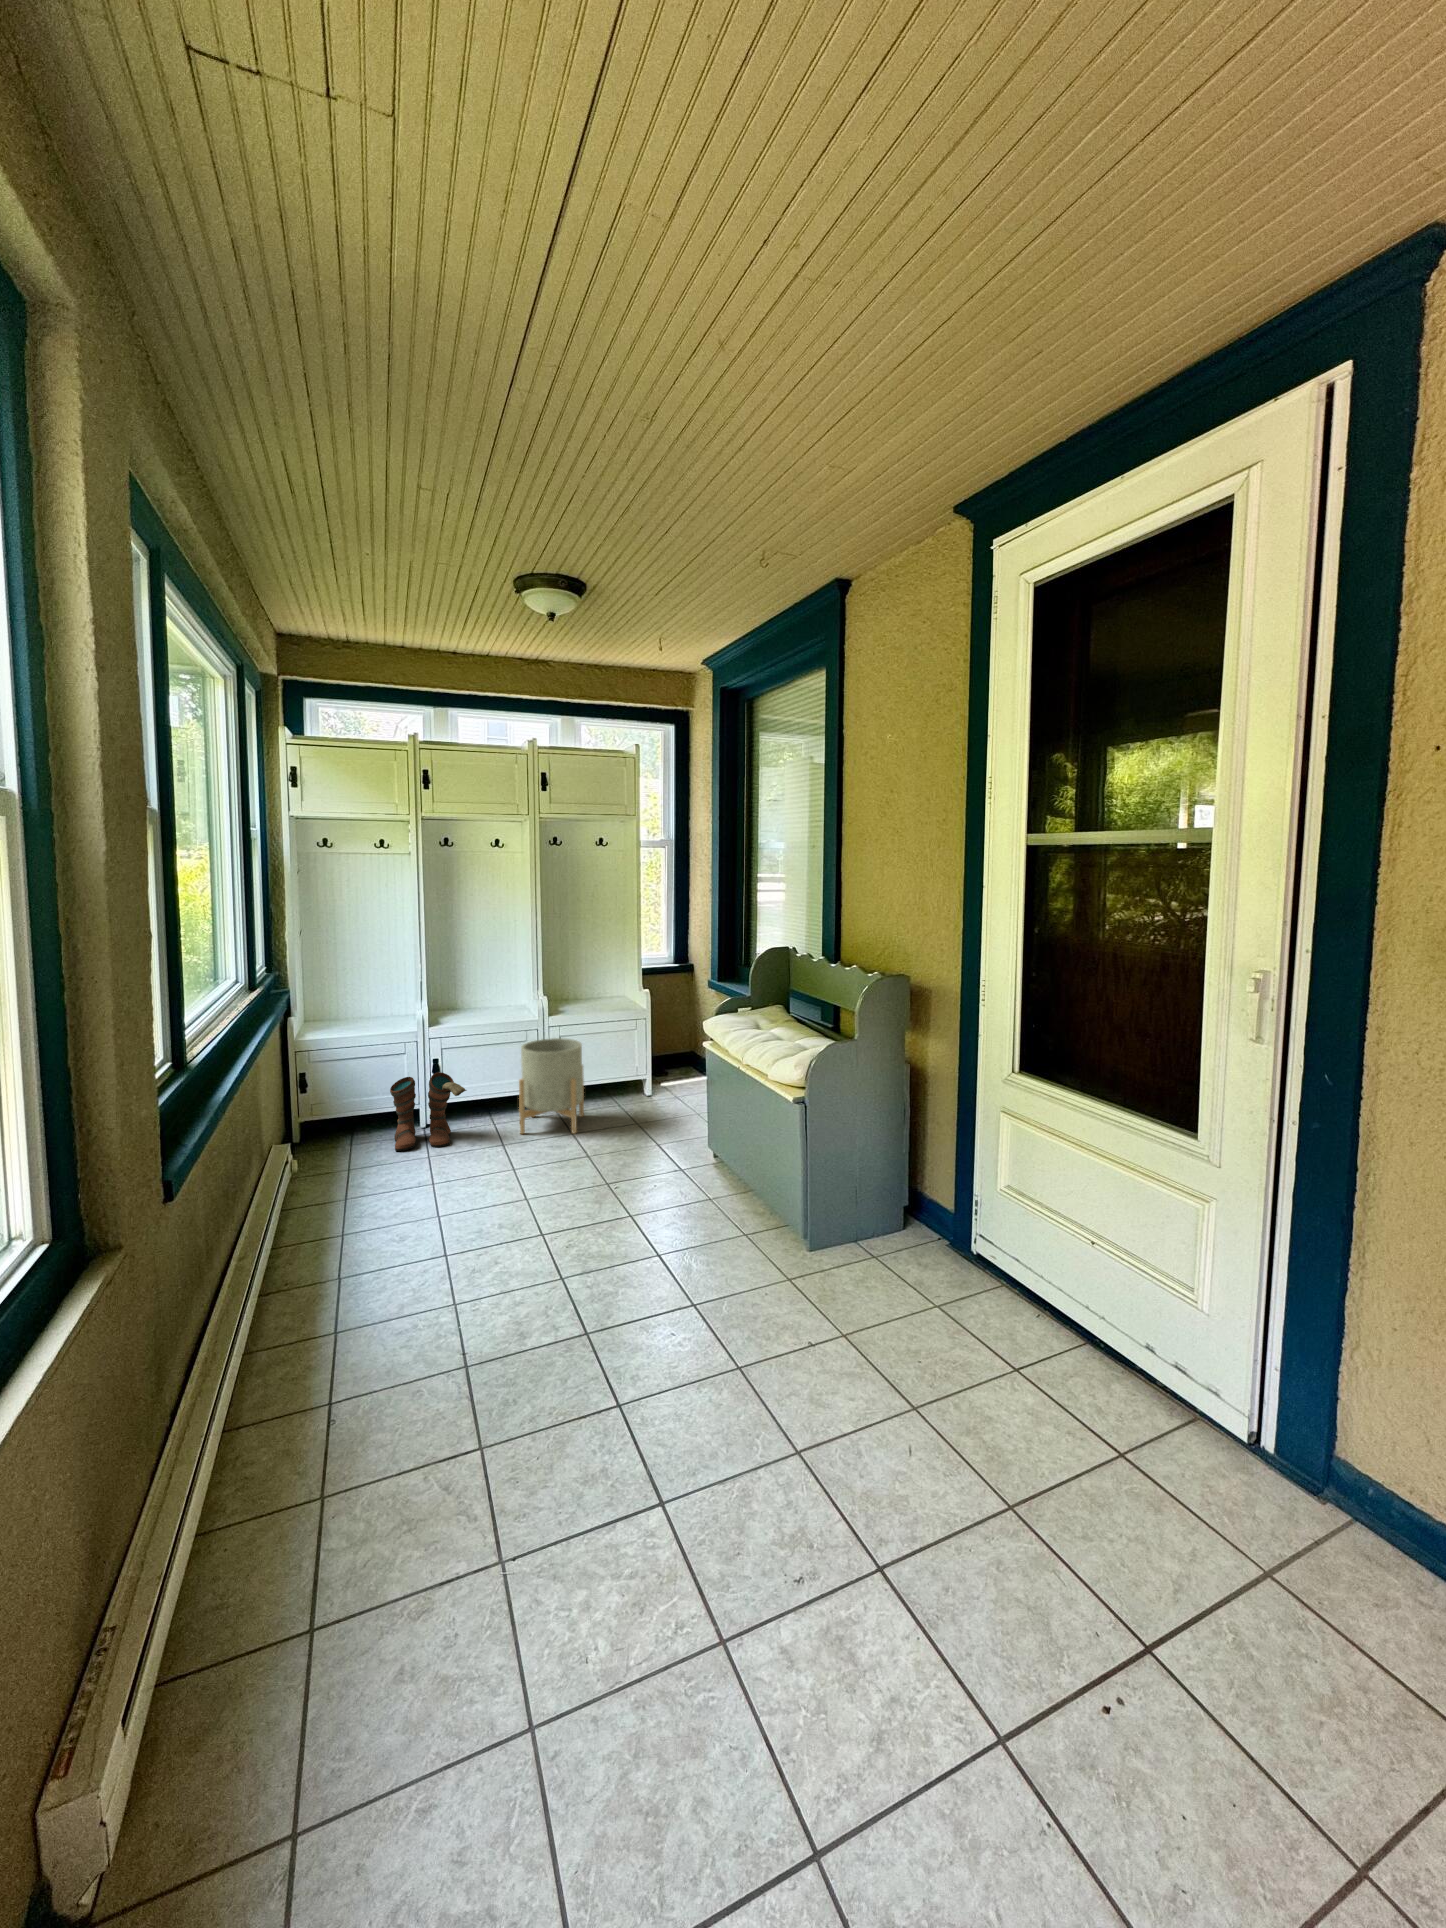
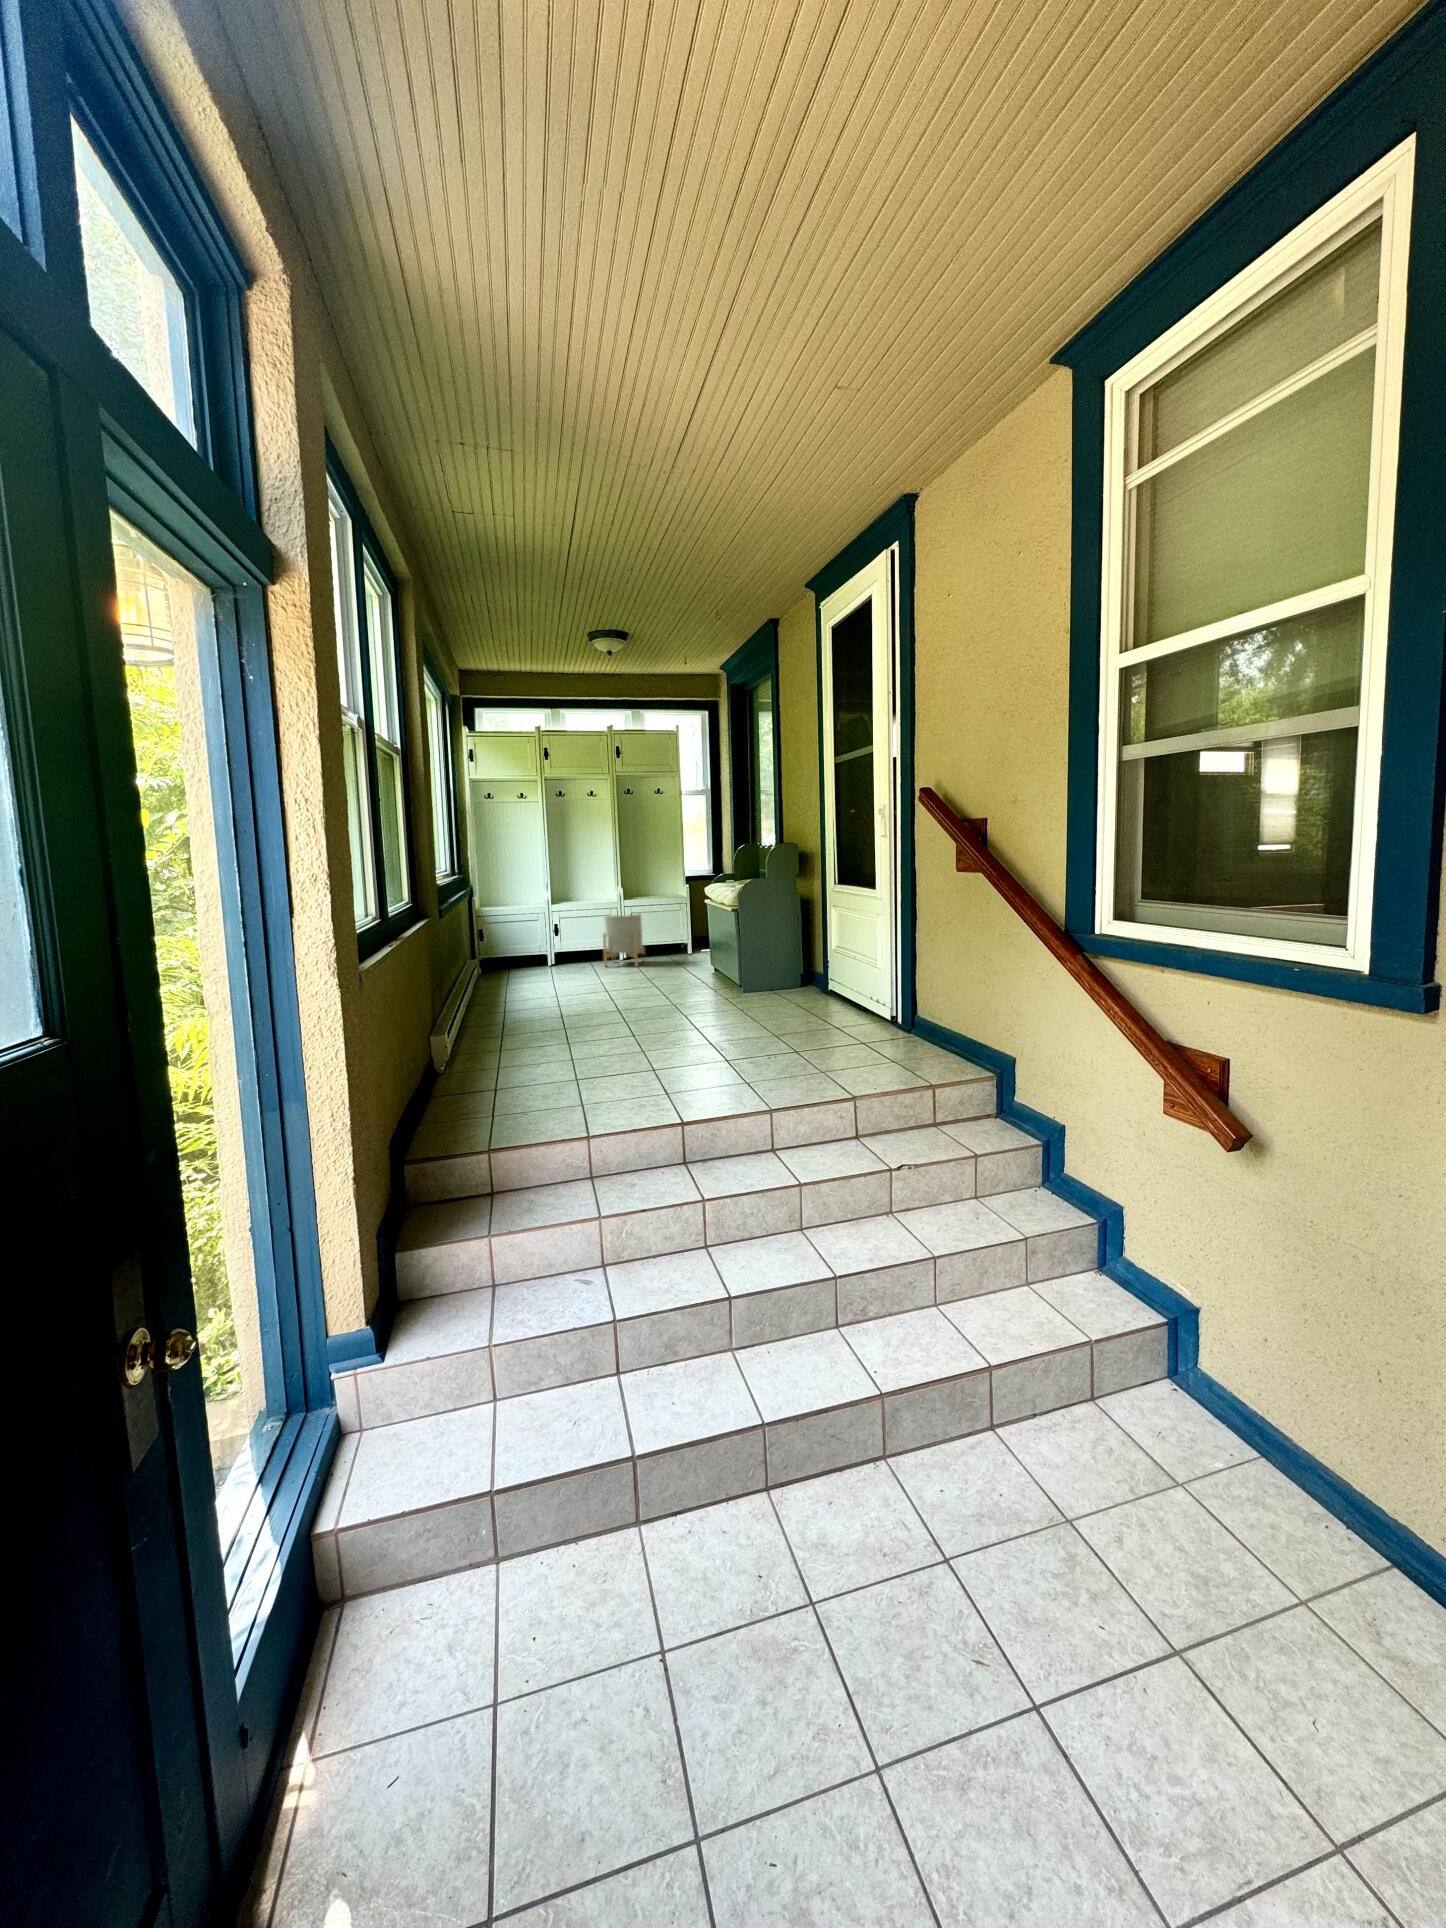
boots: present [390,1072,466,1151] -> none [529,929,572,972]

